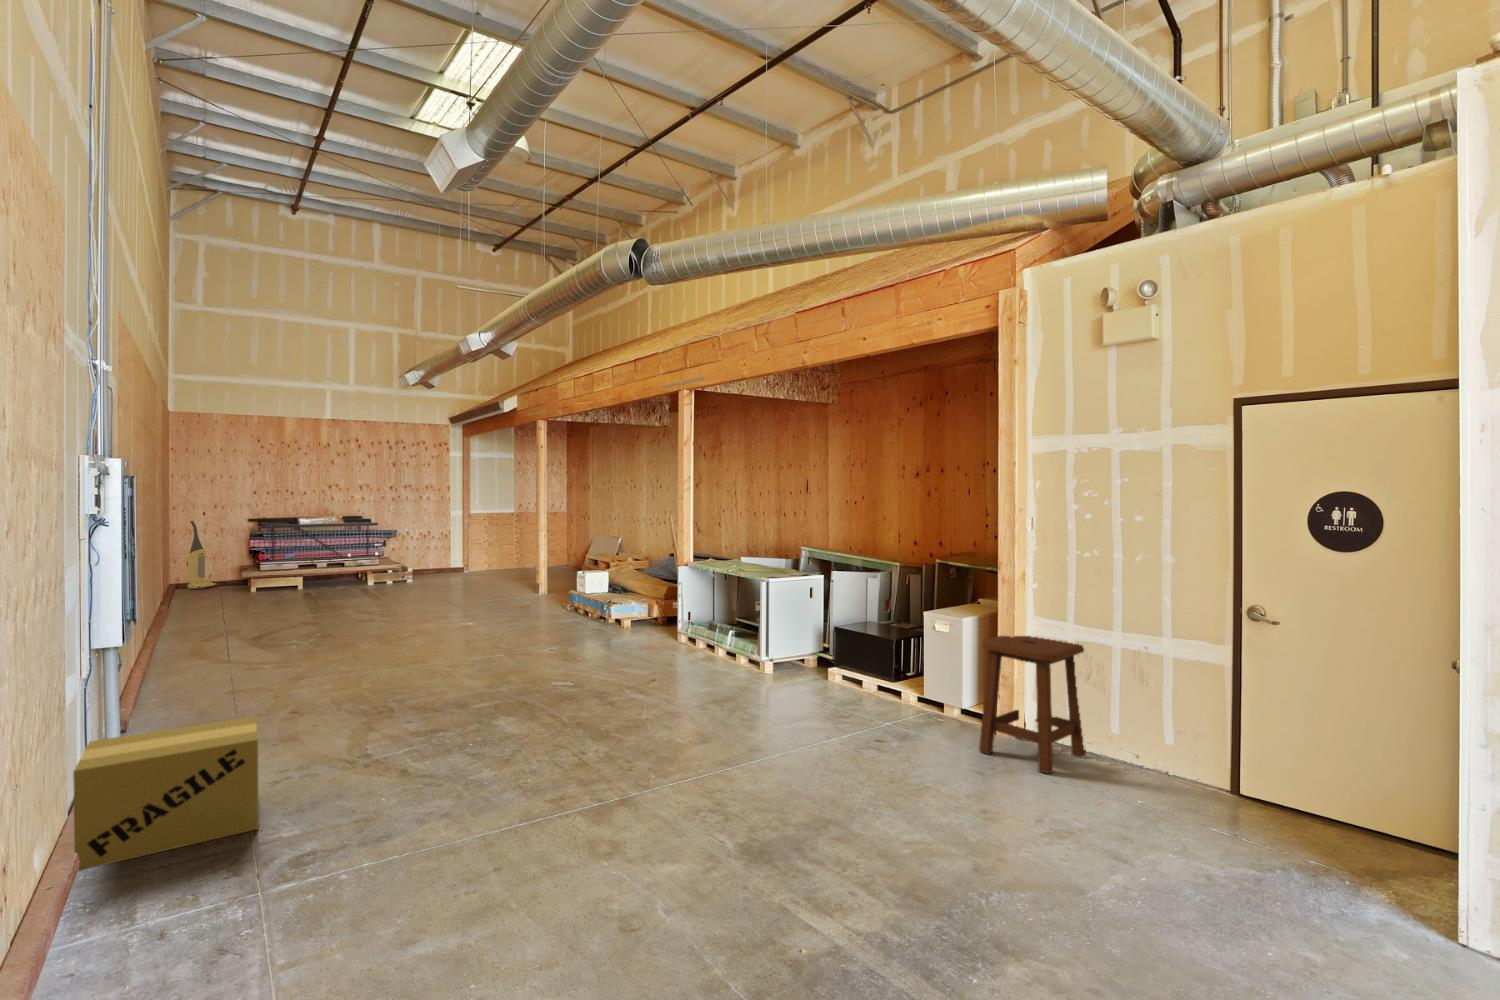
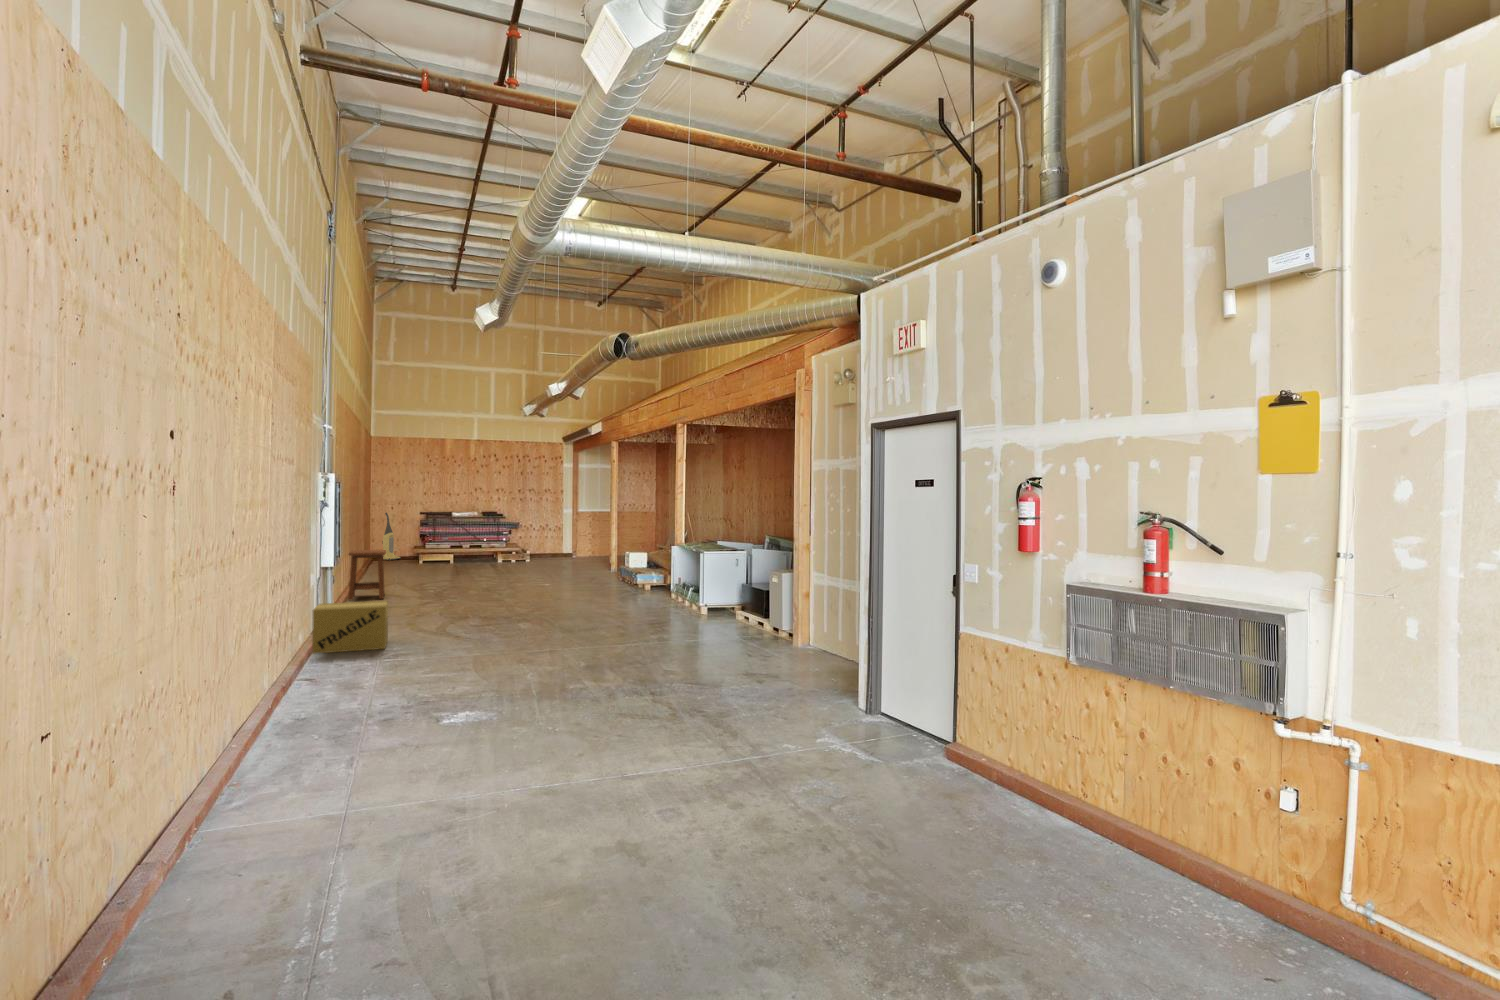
stool: present [979,636,1086,773] -> present [348,550,386,600]

